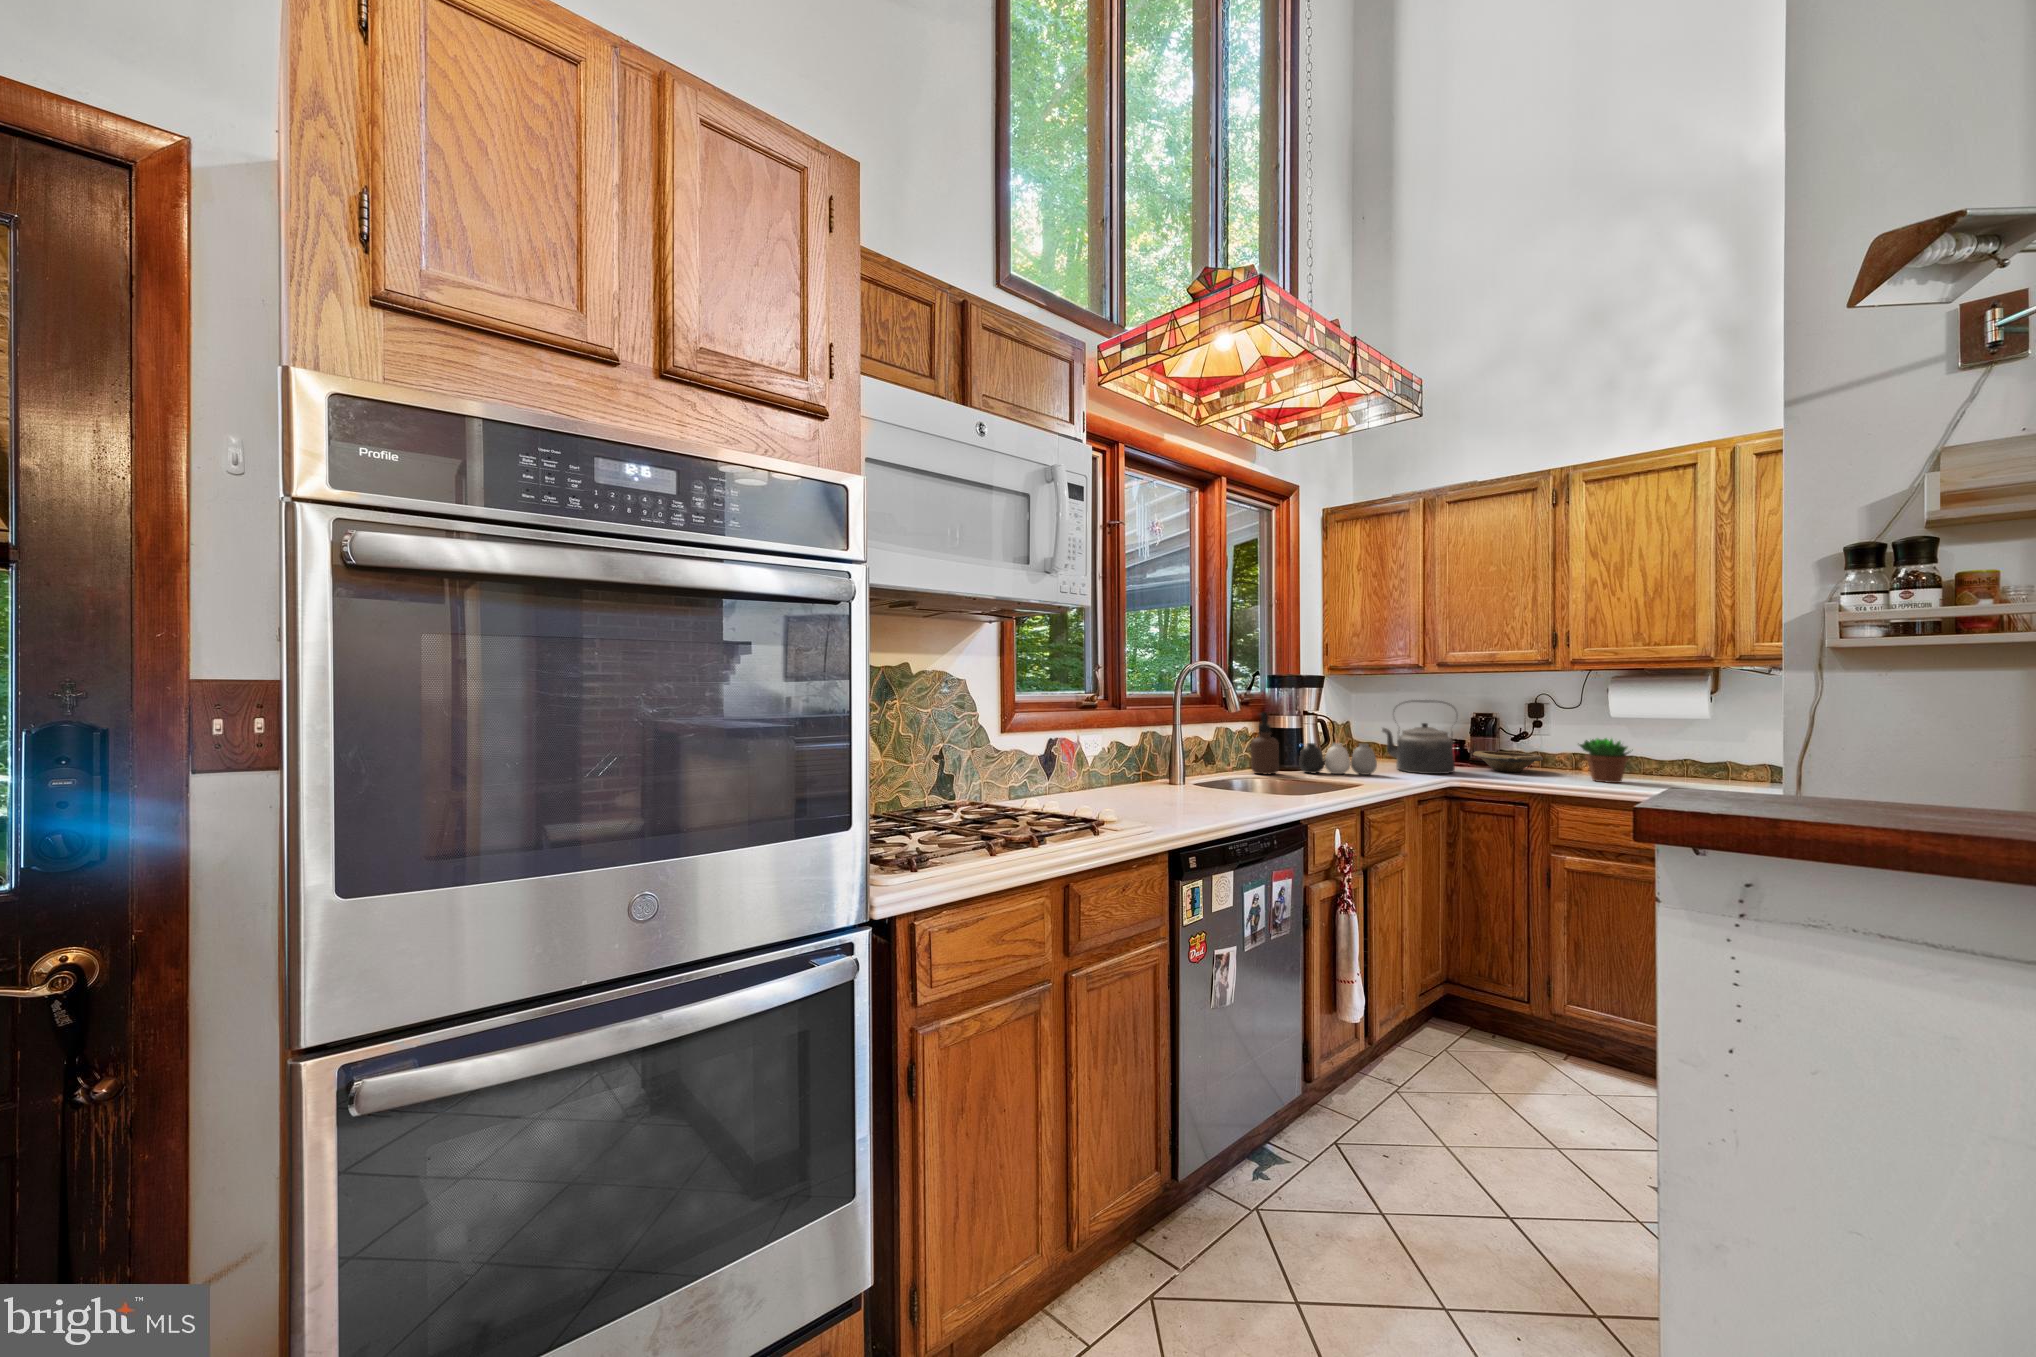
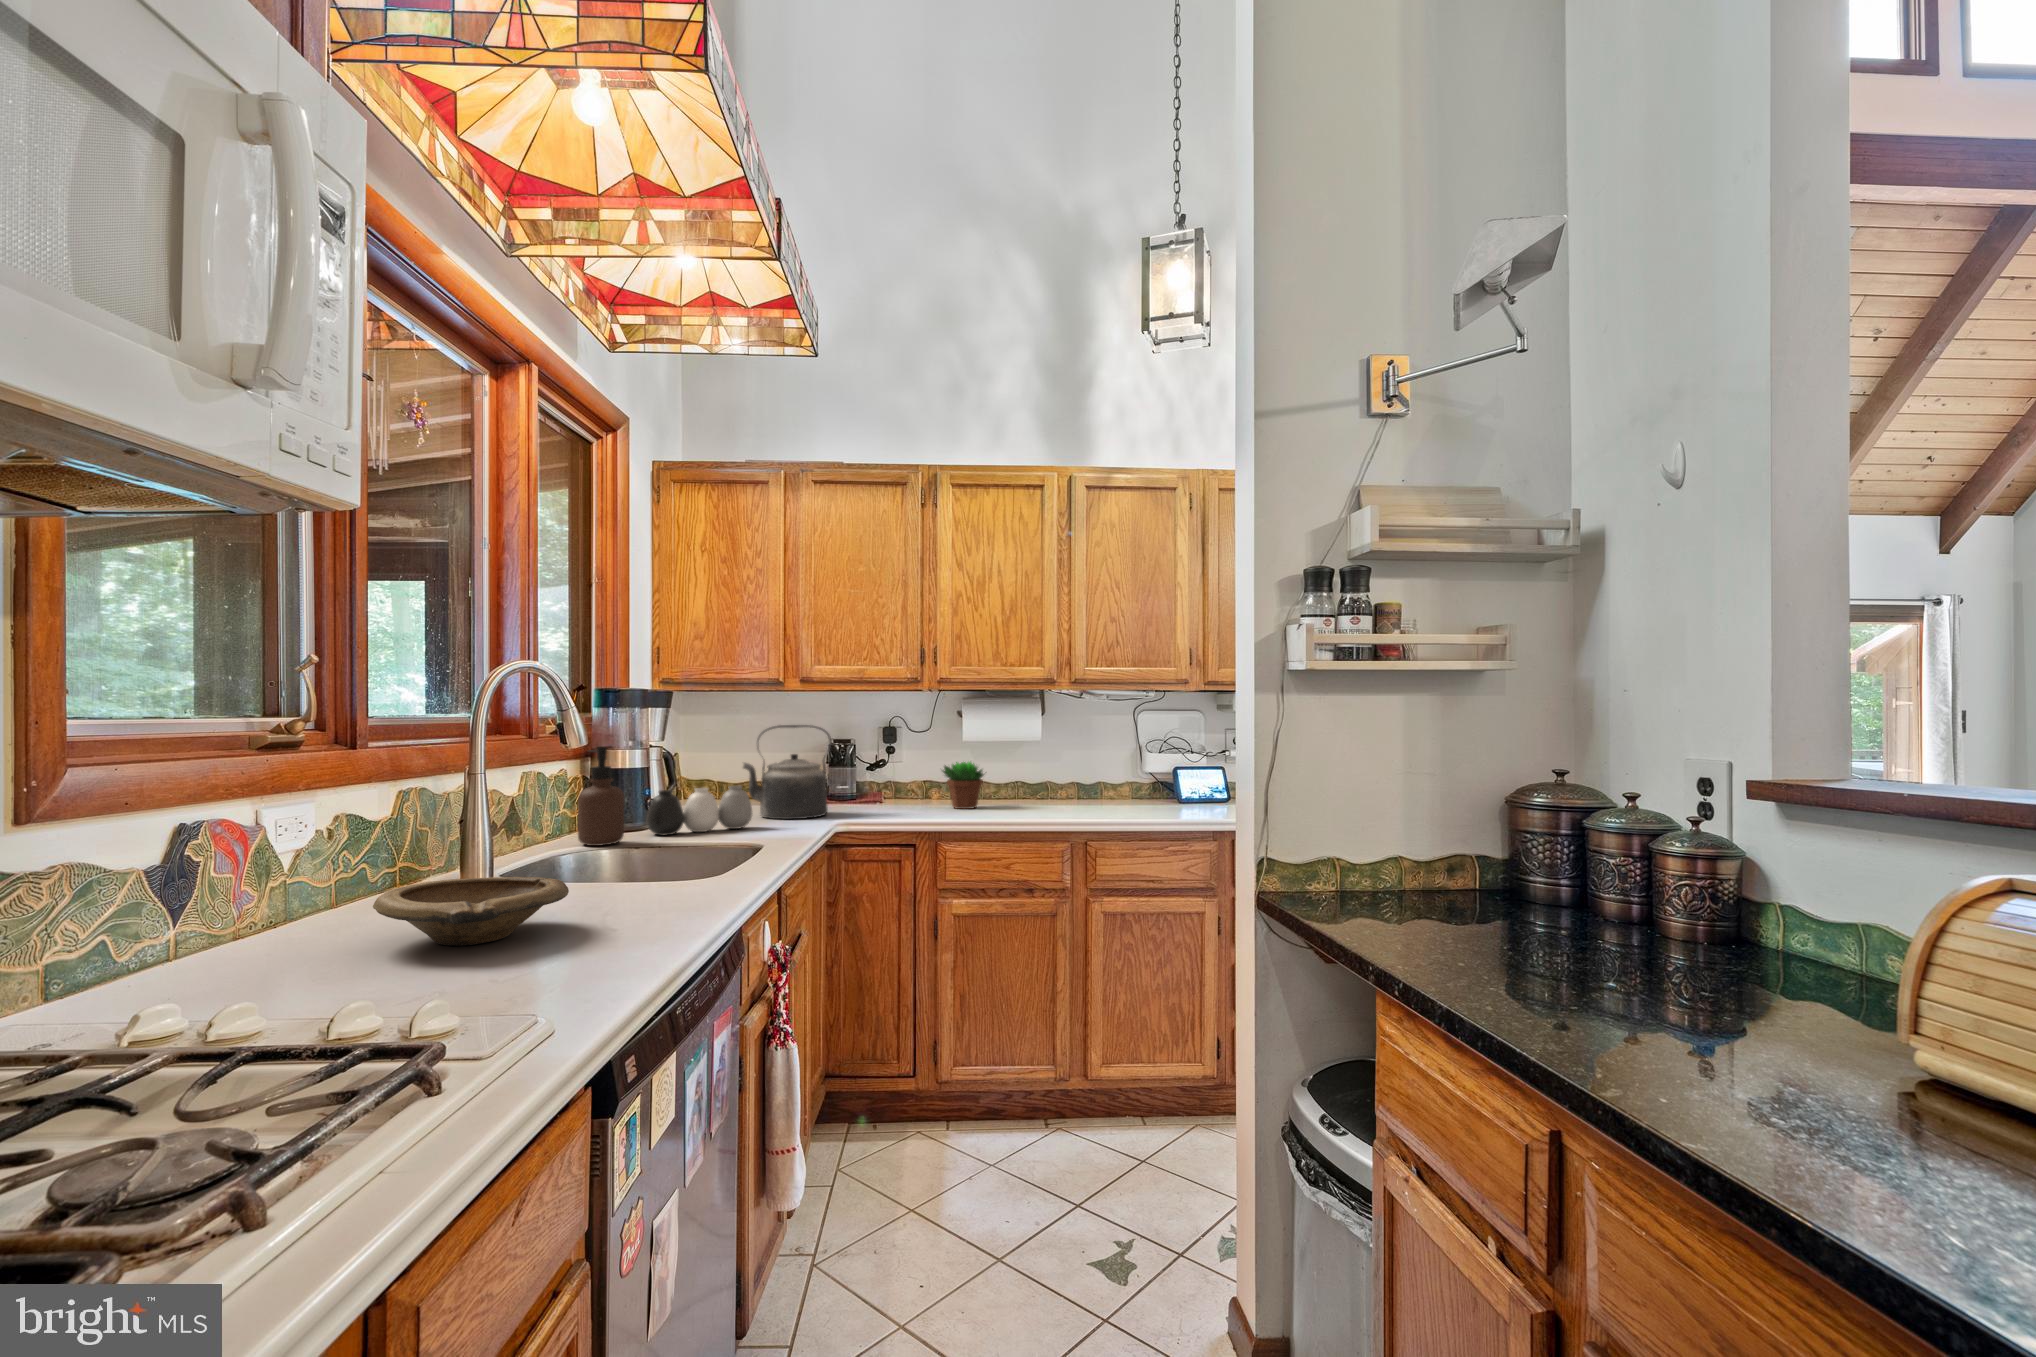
bowl: present [1473,751,1543,772] -> present [373,877,569,946]

